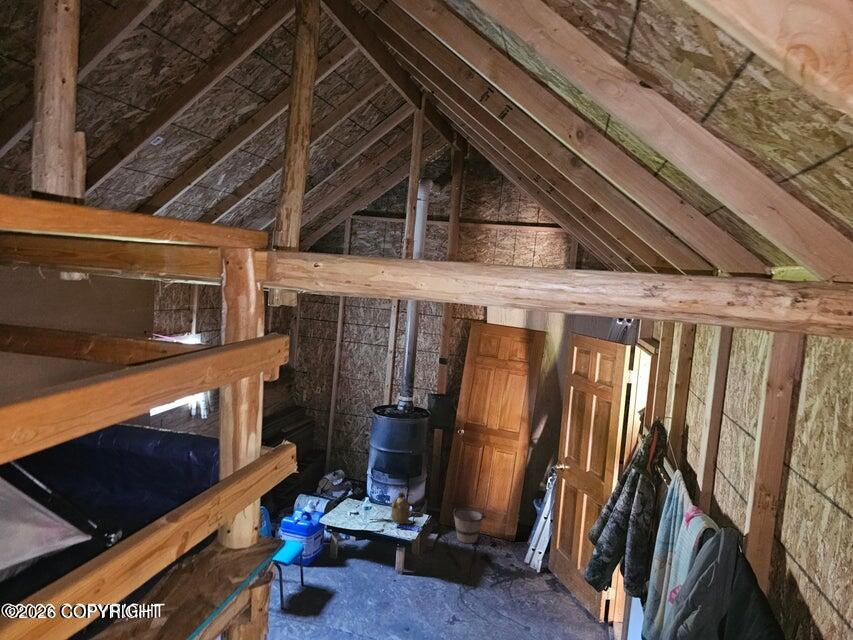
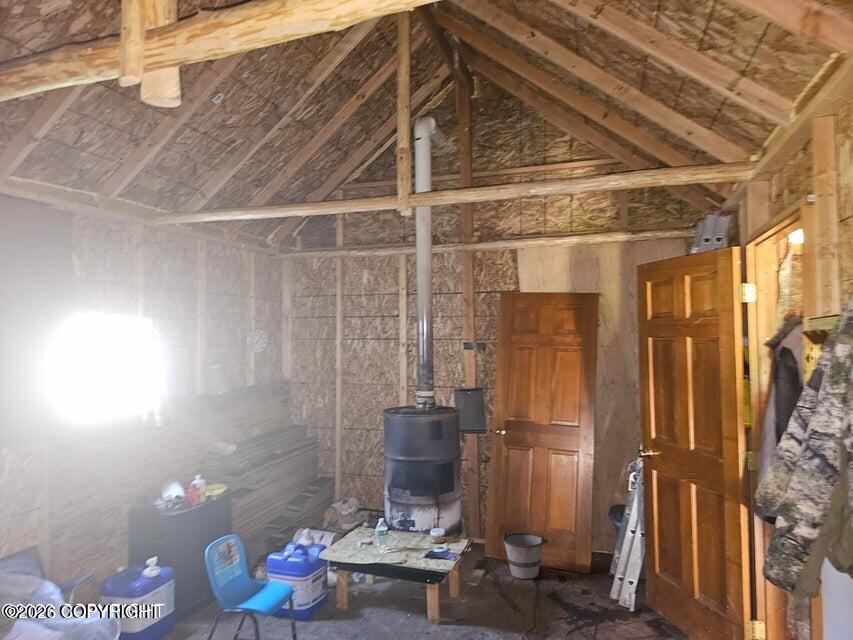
water bottle: present [391,492,411,524] -> none [416,507,443,552]

